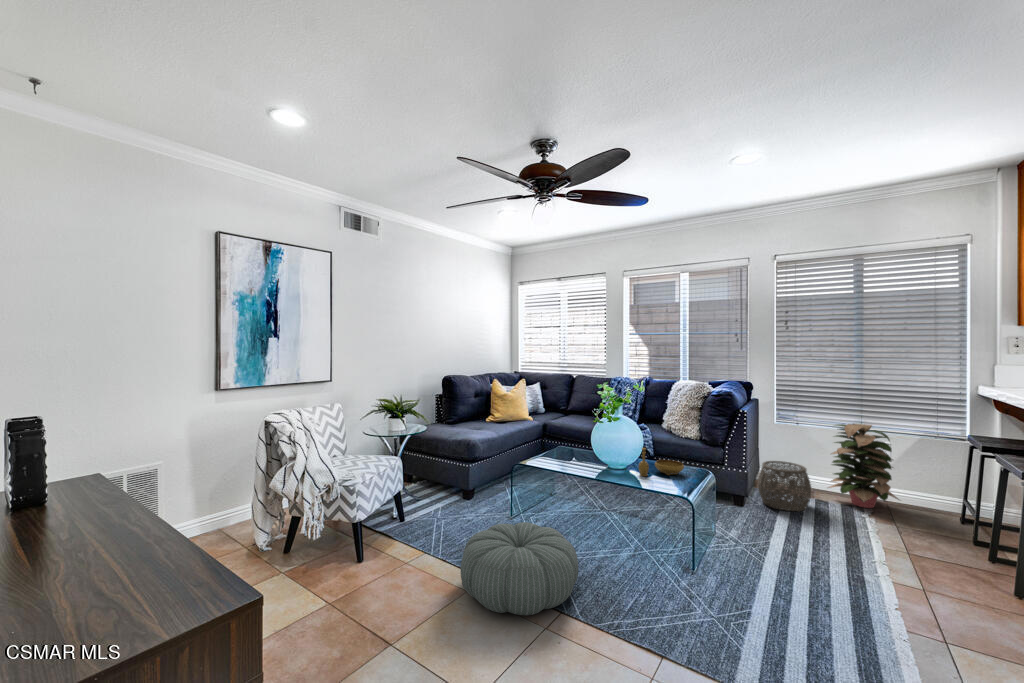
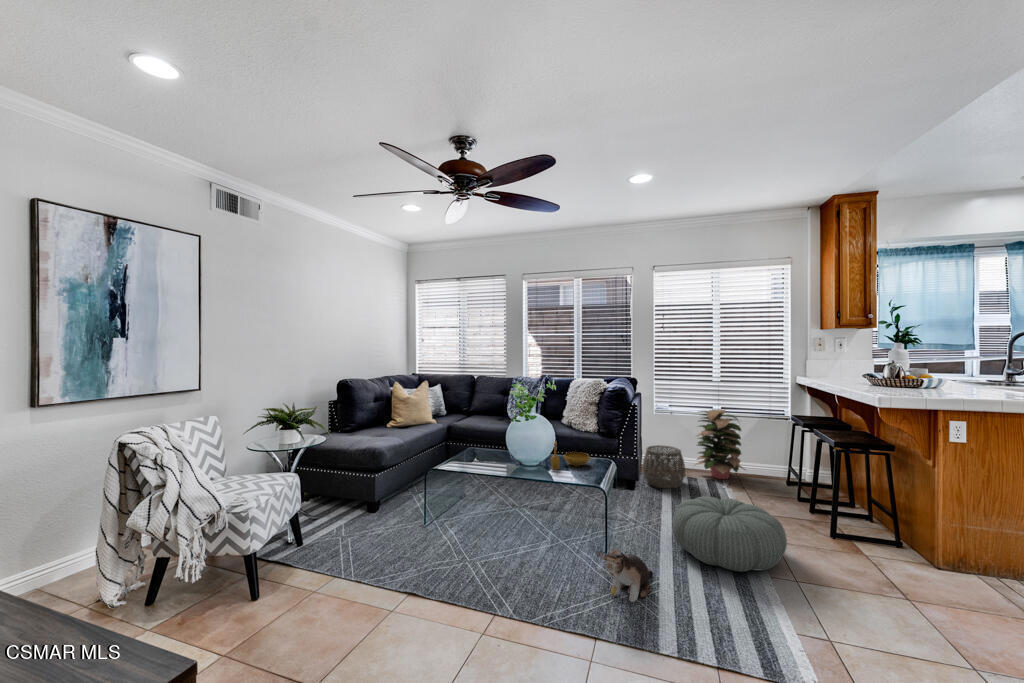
pouf: present [461,522,578,615] -> present [673,497,787,572]
plush toy: none [673,565,743,624] -> present [600,550,653,602]

